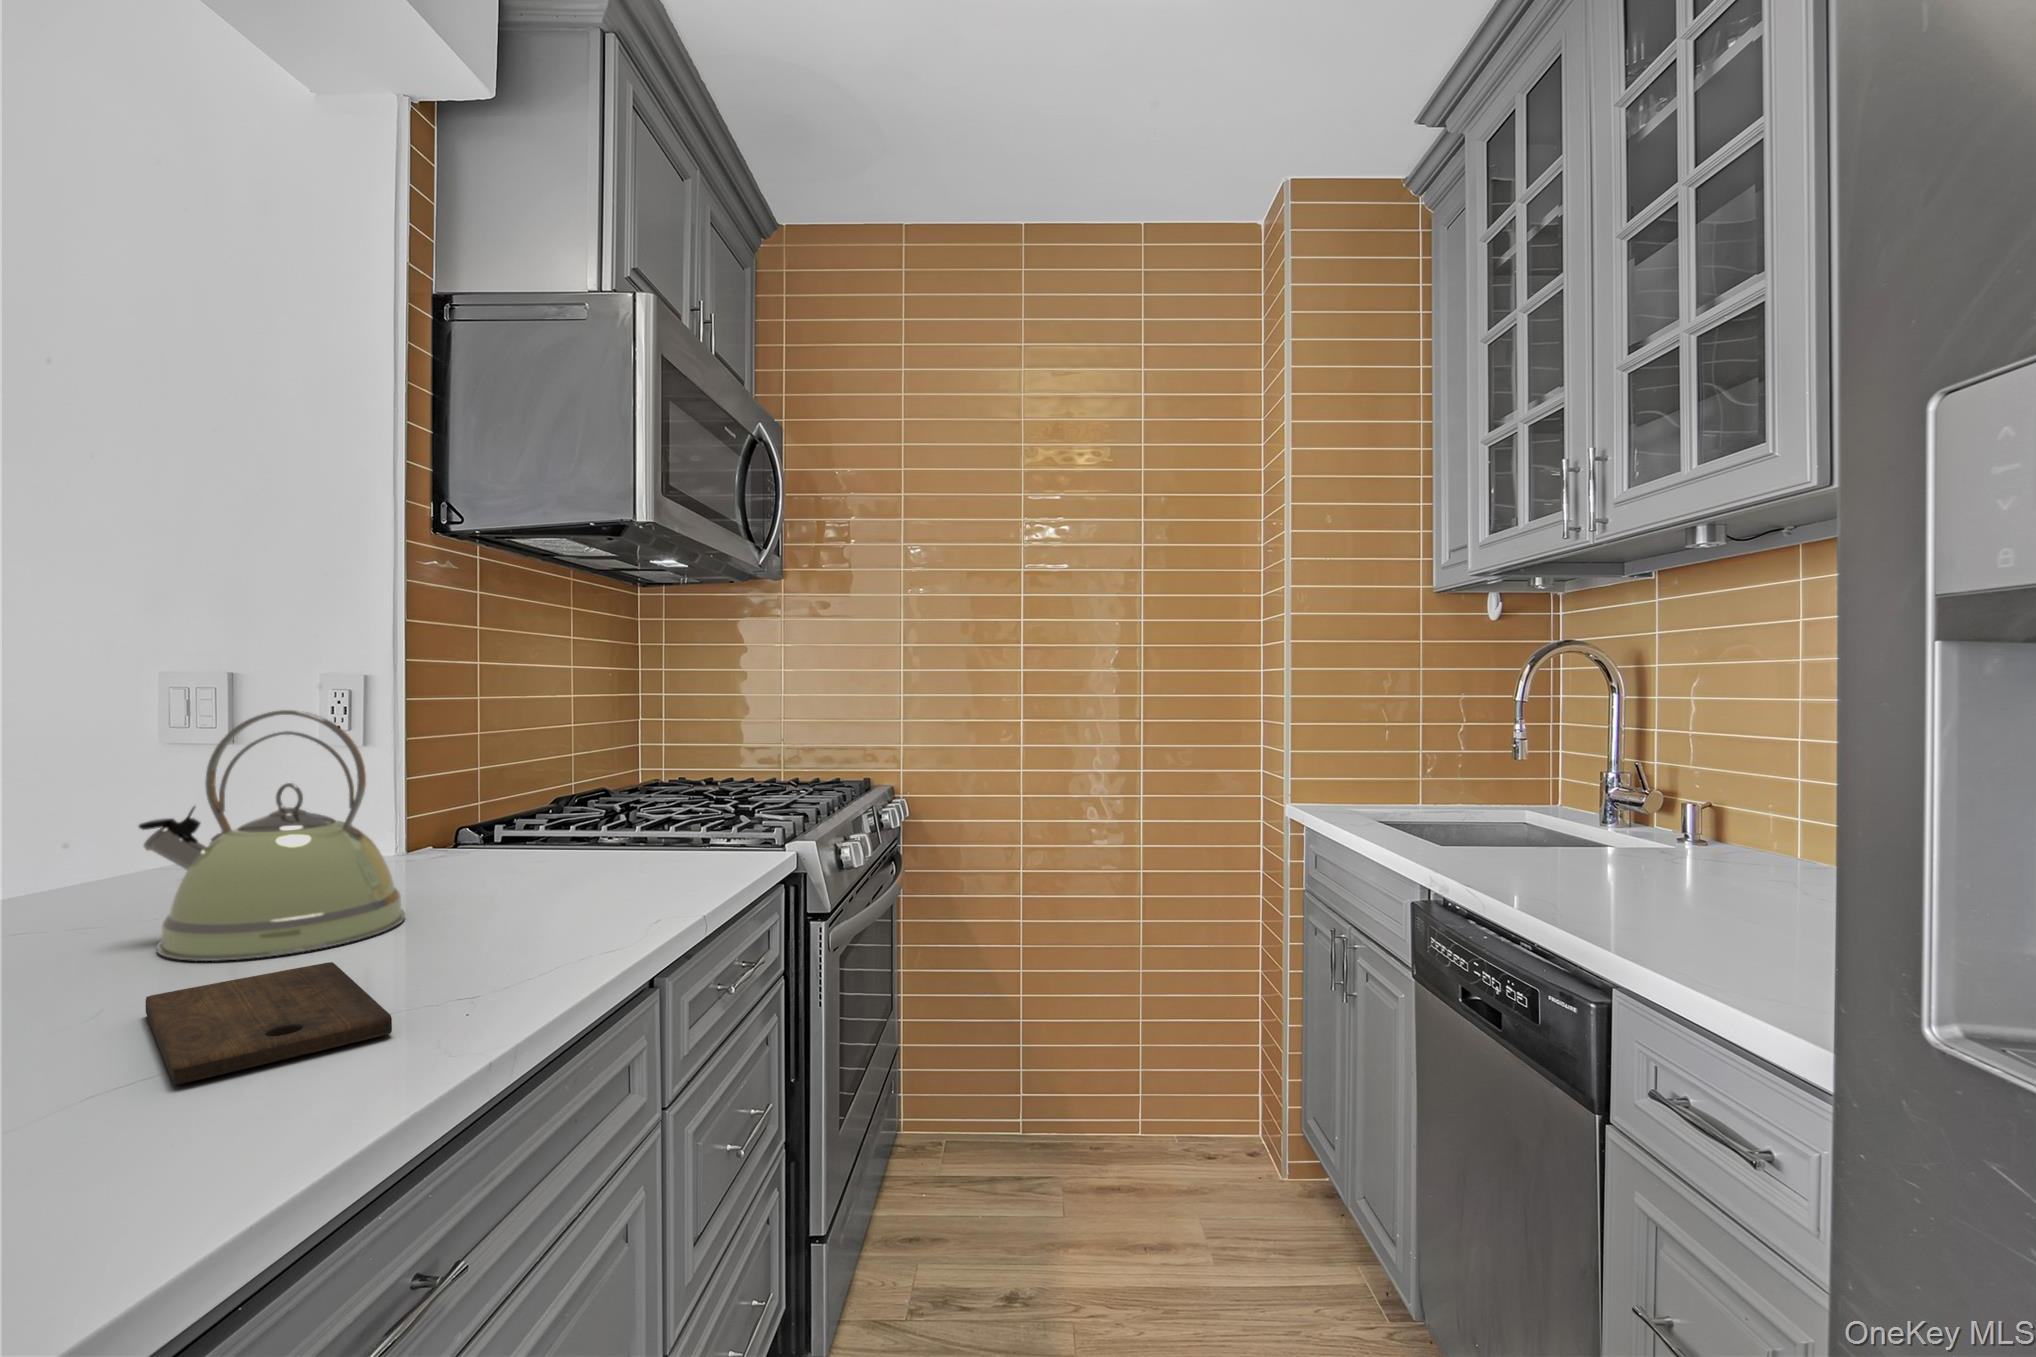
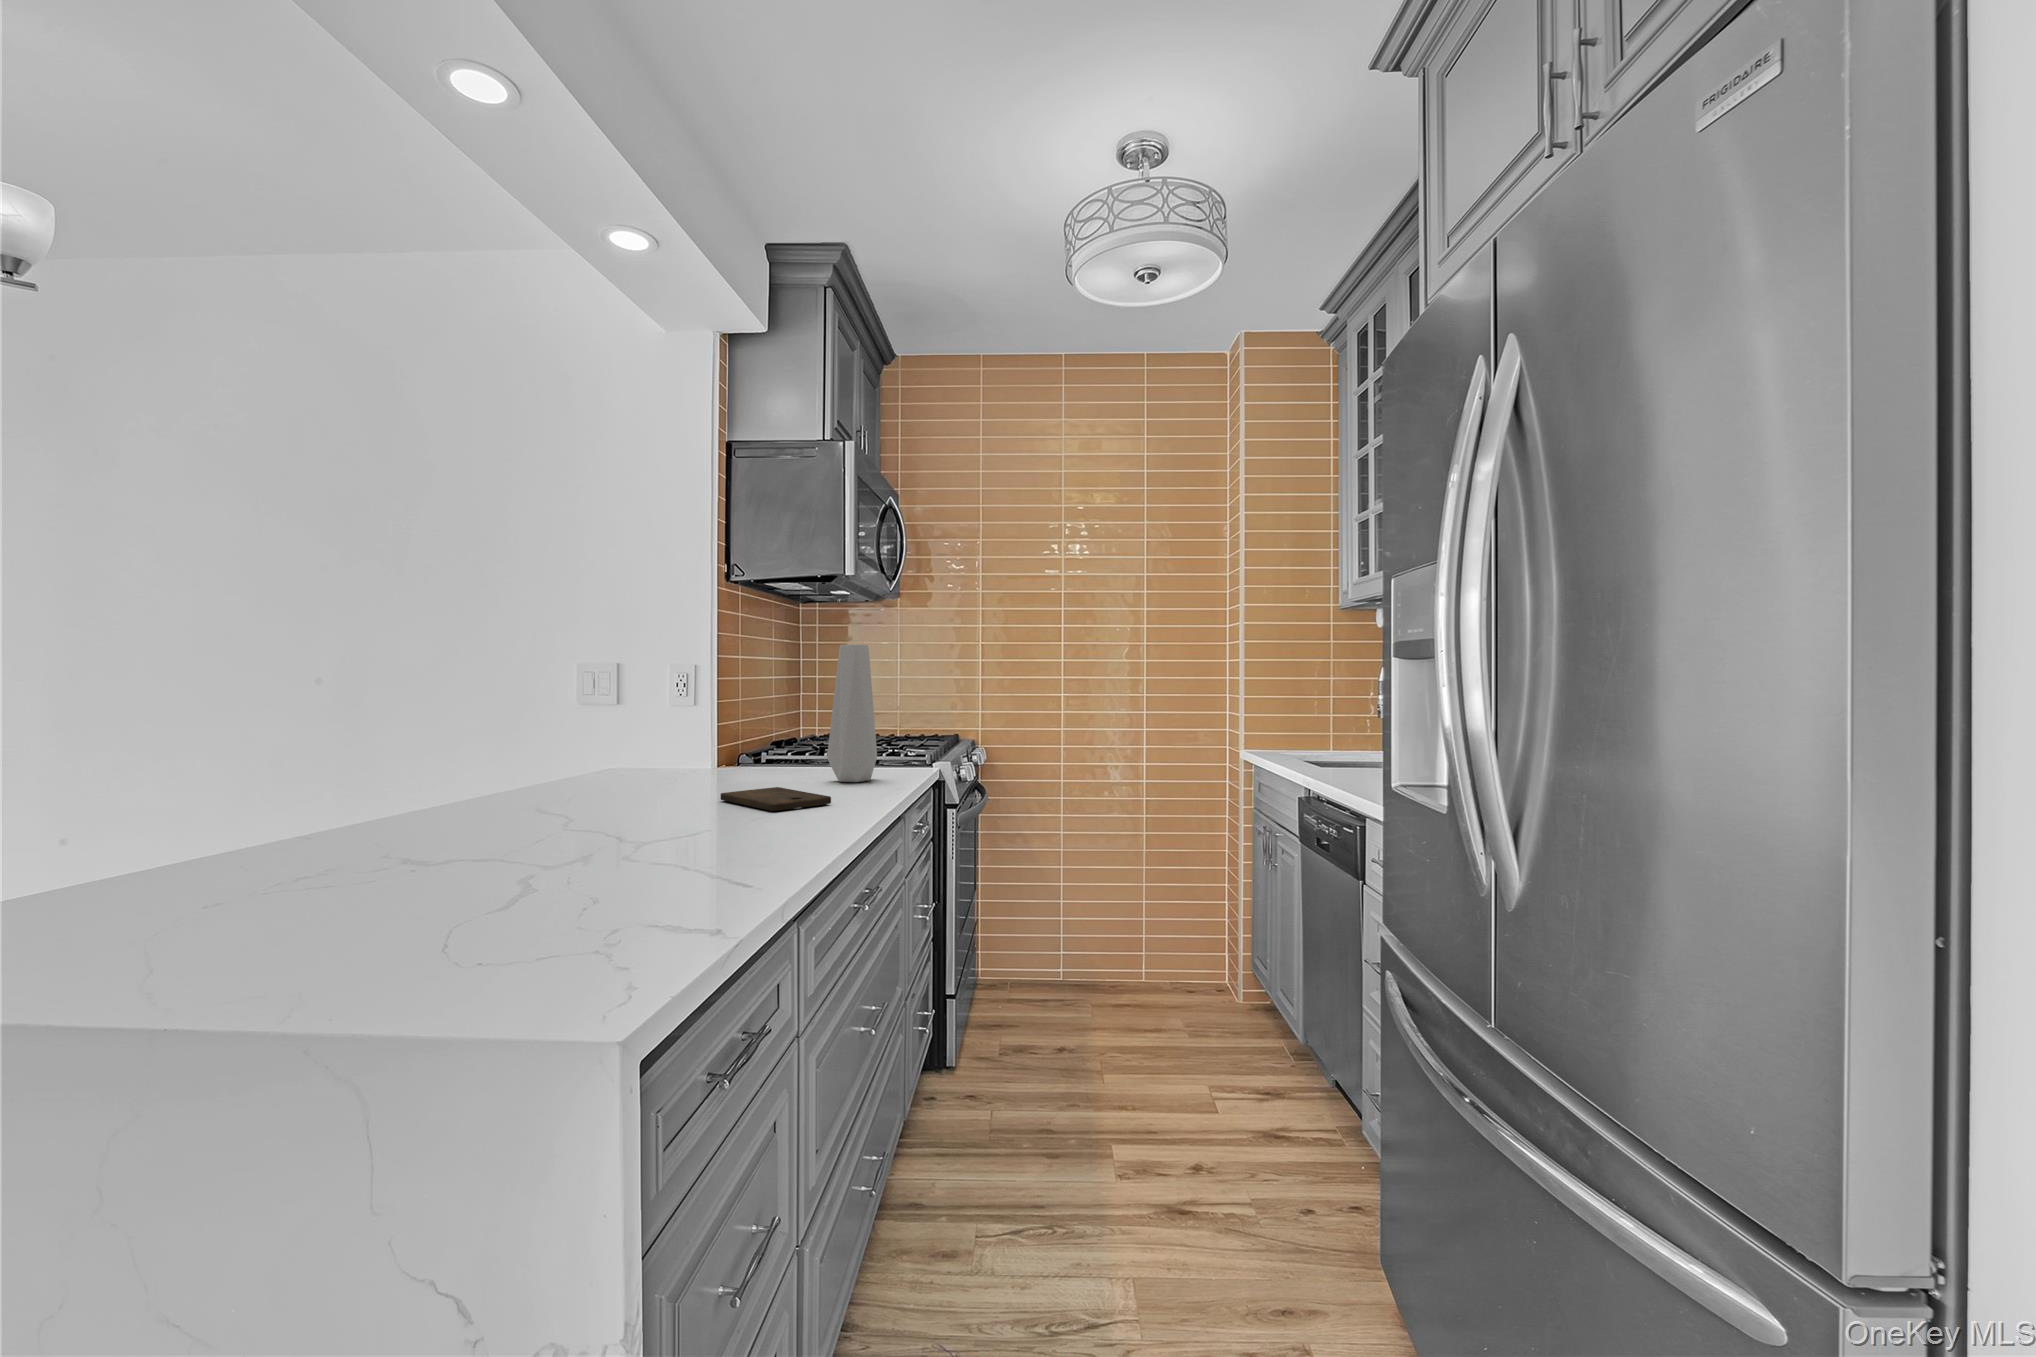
vase: none [516,639,626,922] -> present [827,645,877,782]
kettle: present [139,710,405,961] -> none [664,679,776,791]

